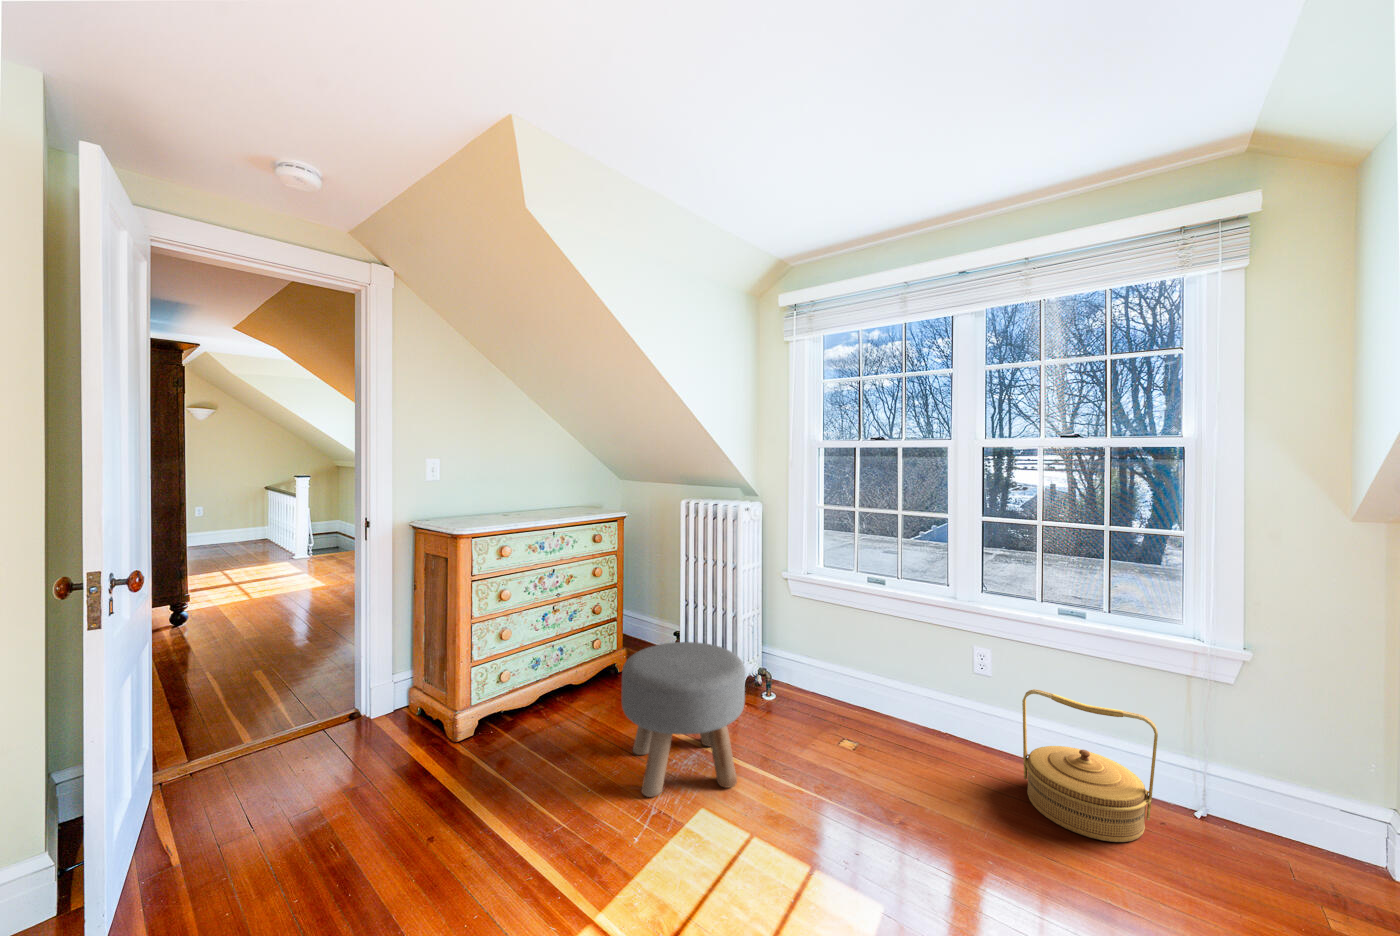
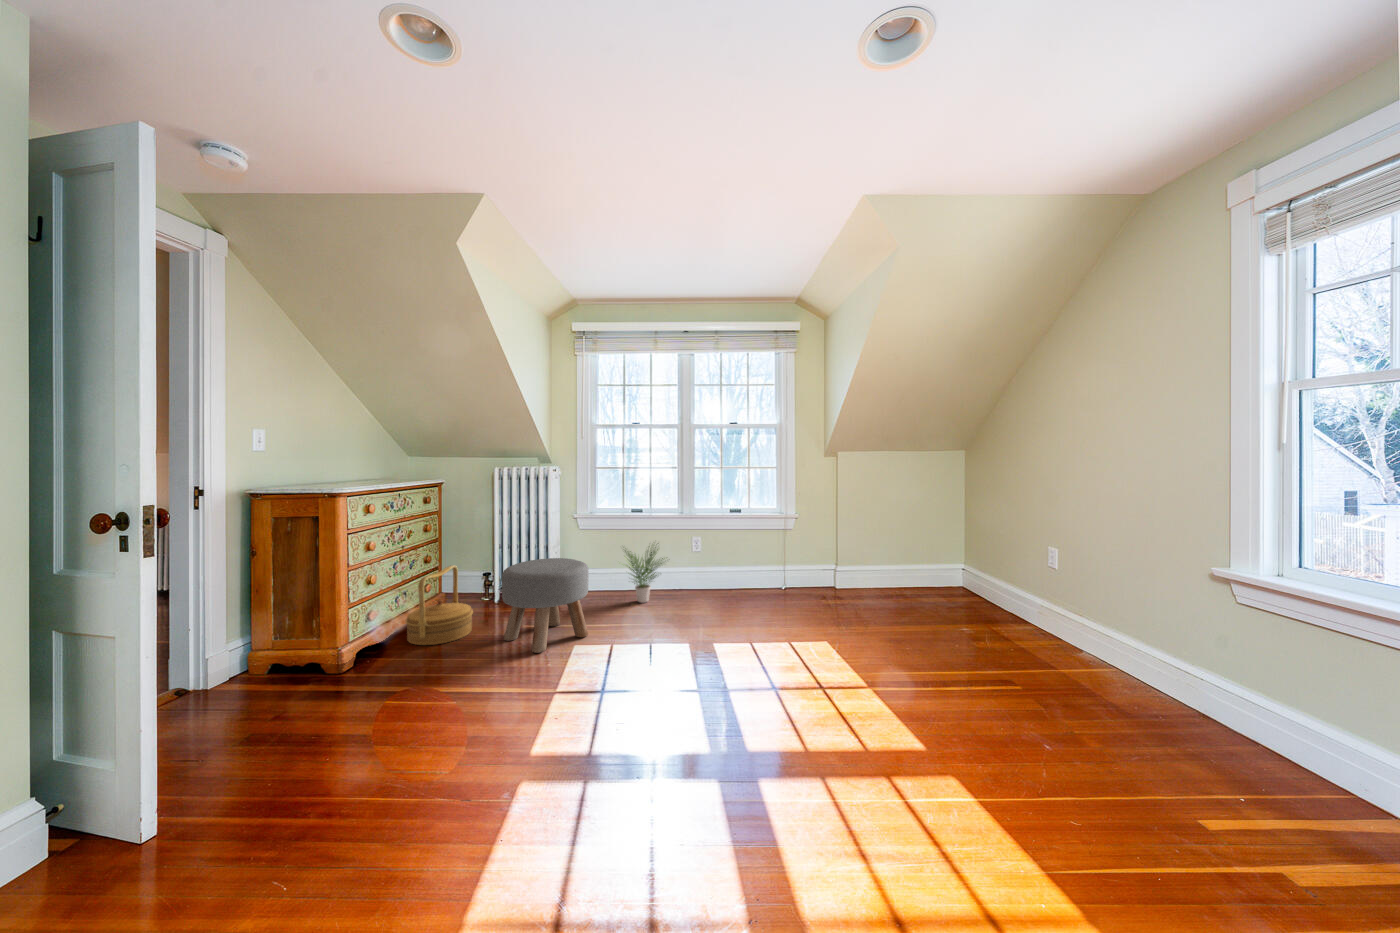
potted plant: none [825,635,923,741] -> present [625,547,663,603]
woven basket: present [1022,689,1158,842] -> present [405,566,473,645]

